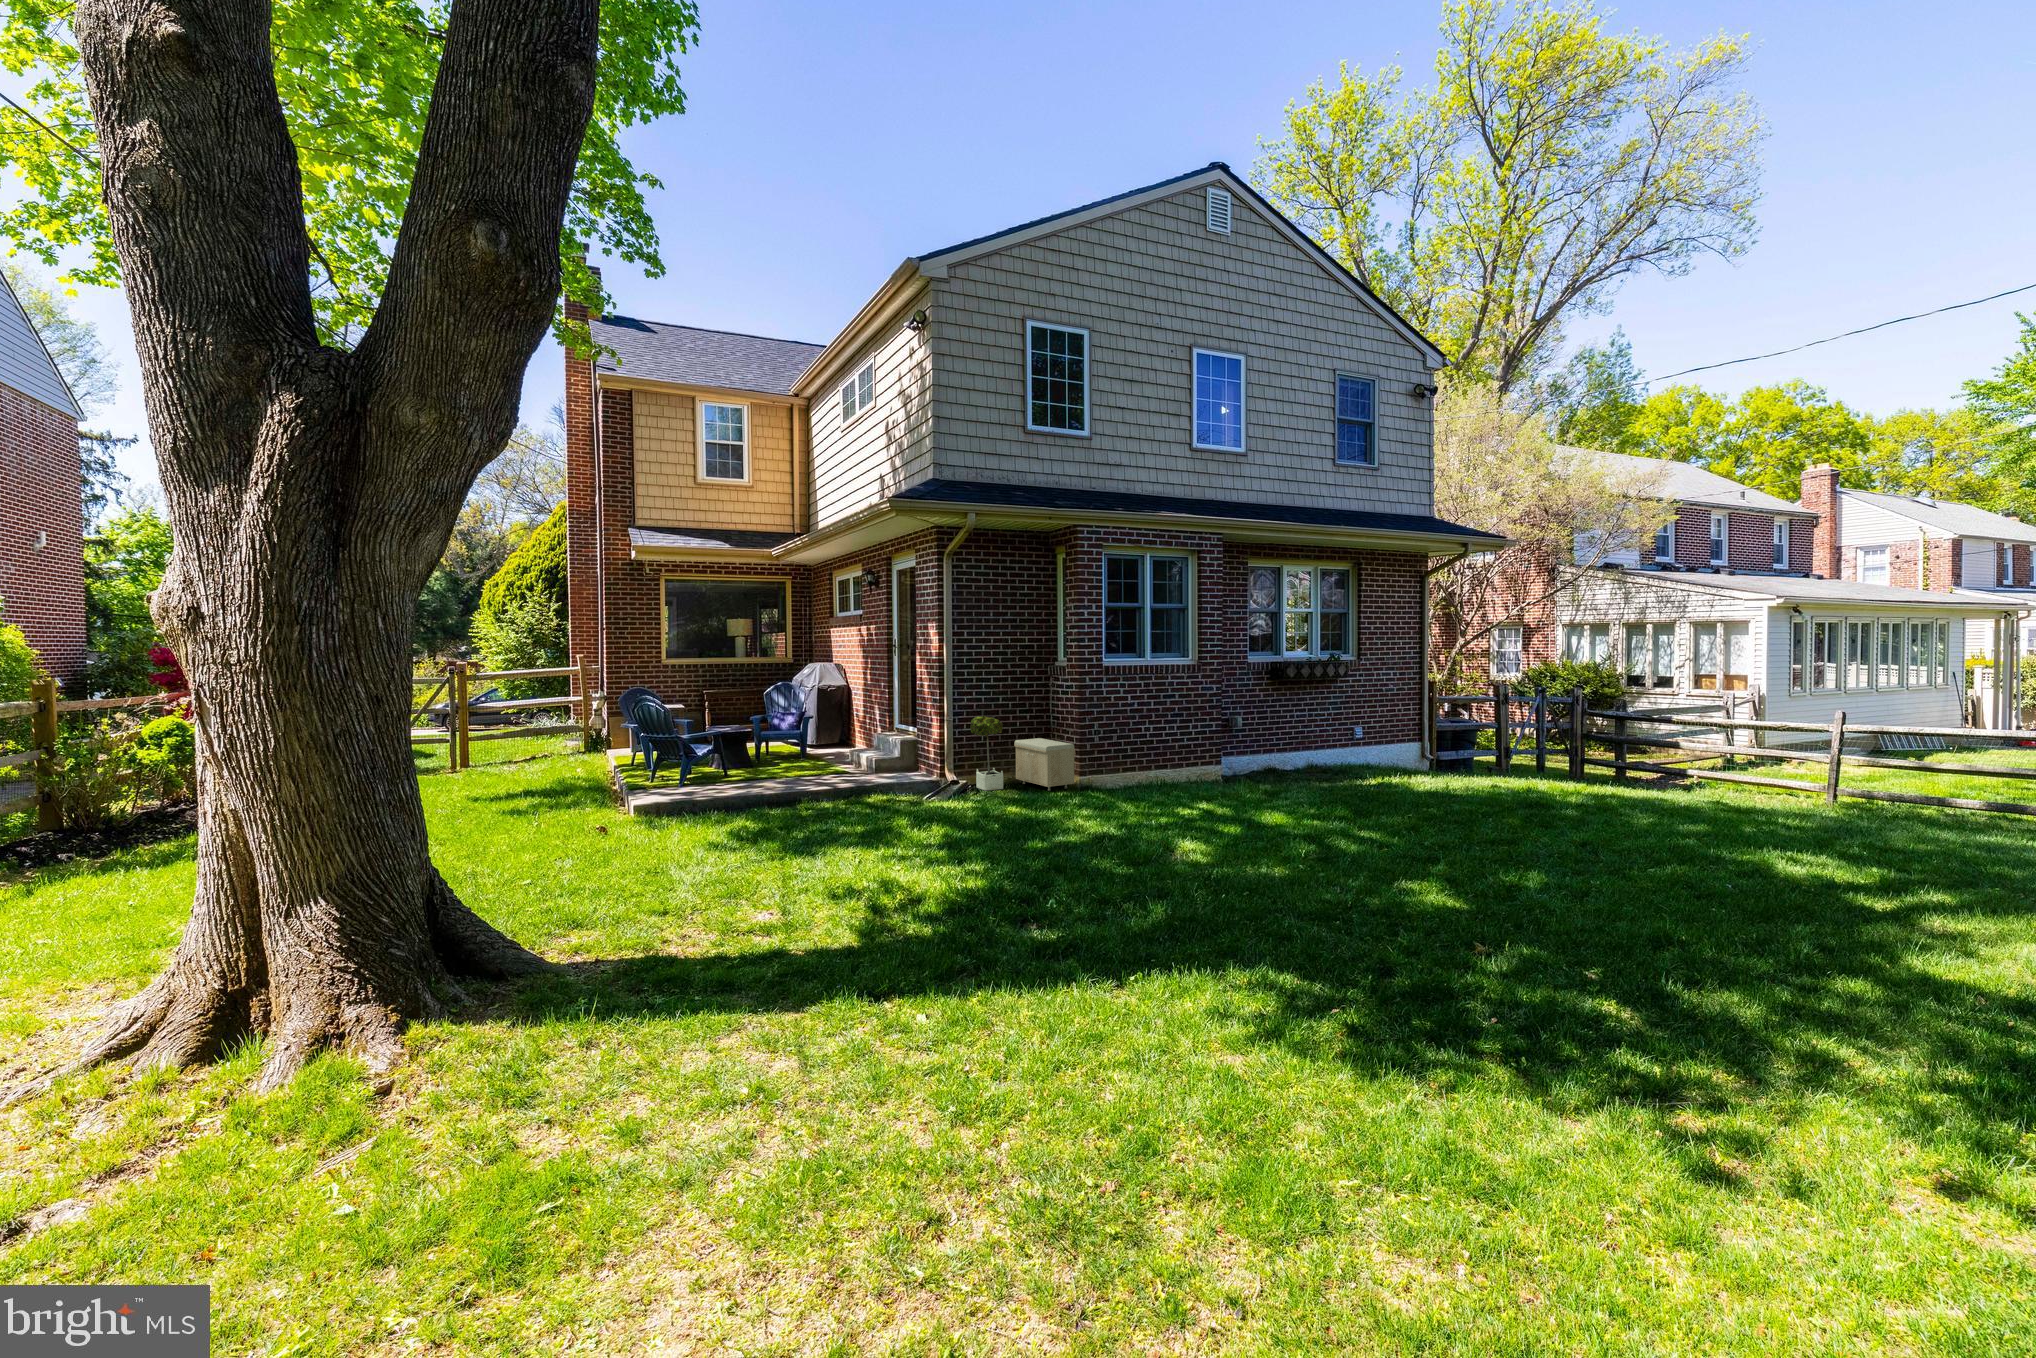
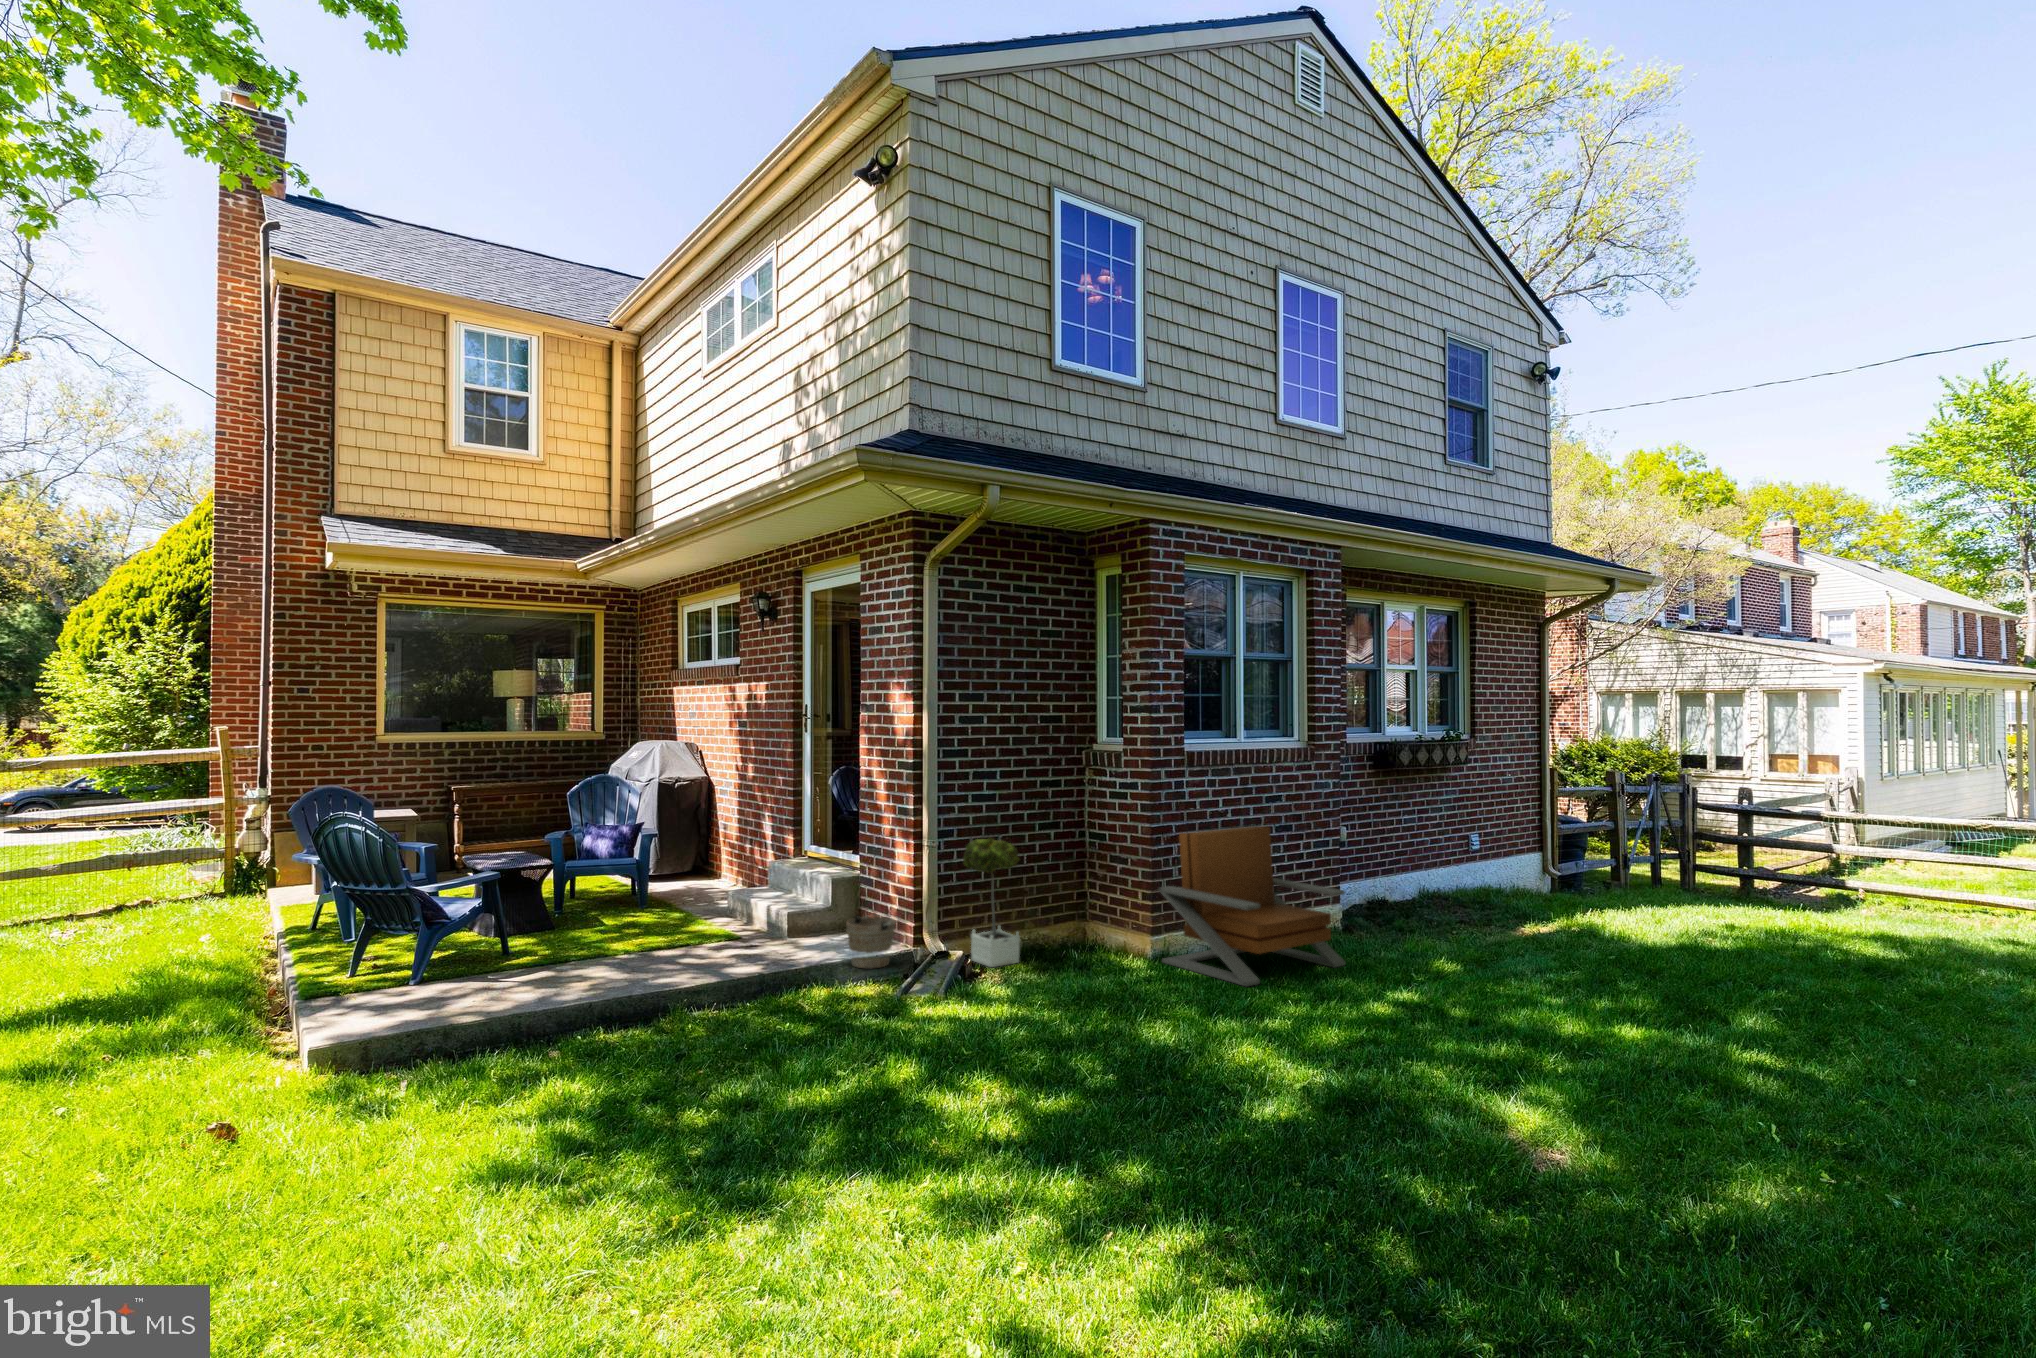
lounge chair: none [1086,711,1198,802] -> present [1159,826,1346,986]
storage bench: present [1014,738,1074,791] -> none [1030,872,1137,964]
bucket: none [903,760,935,790] -> present [846,915,897,968]

